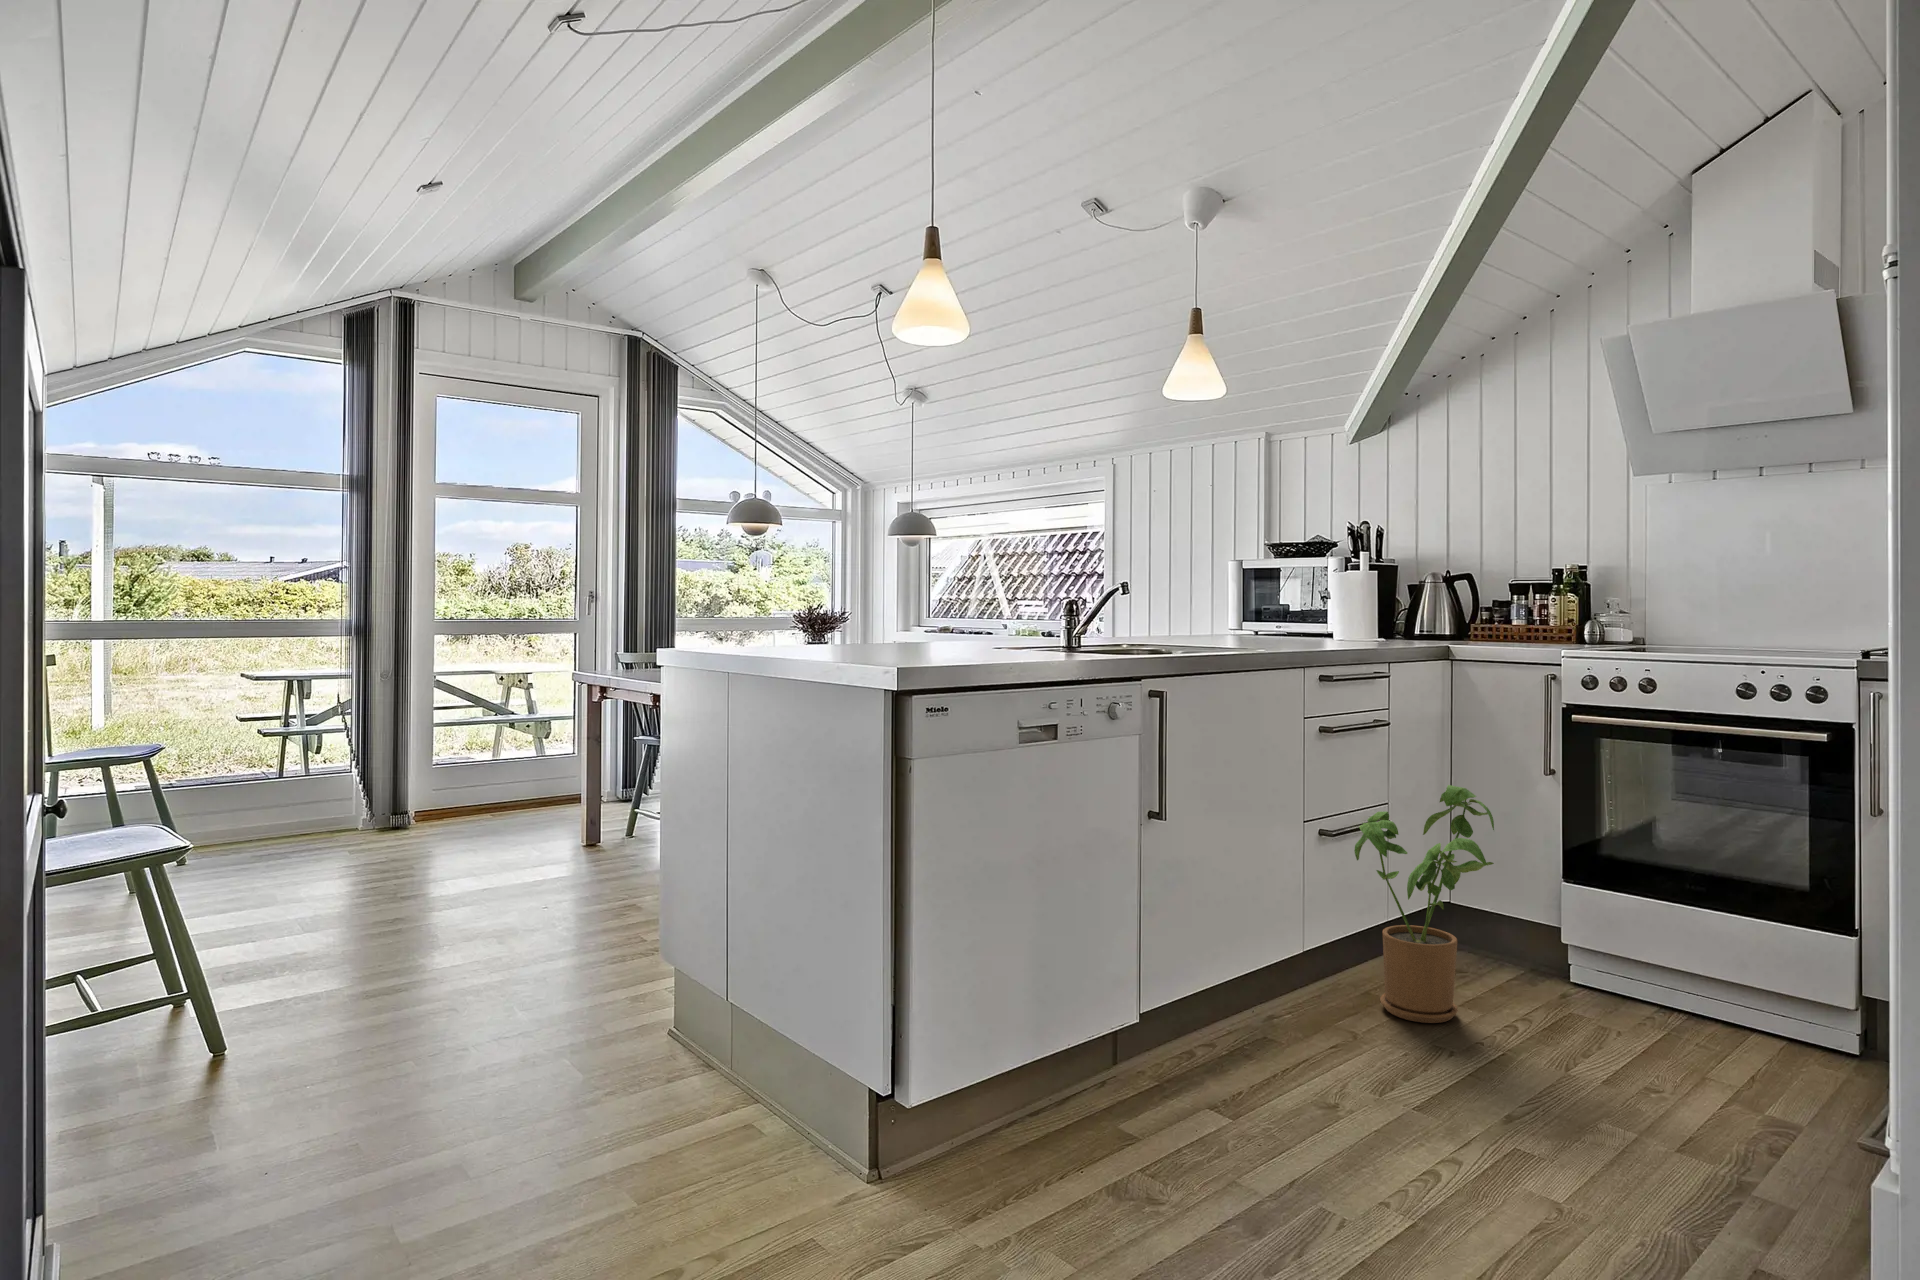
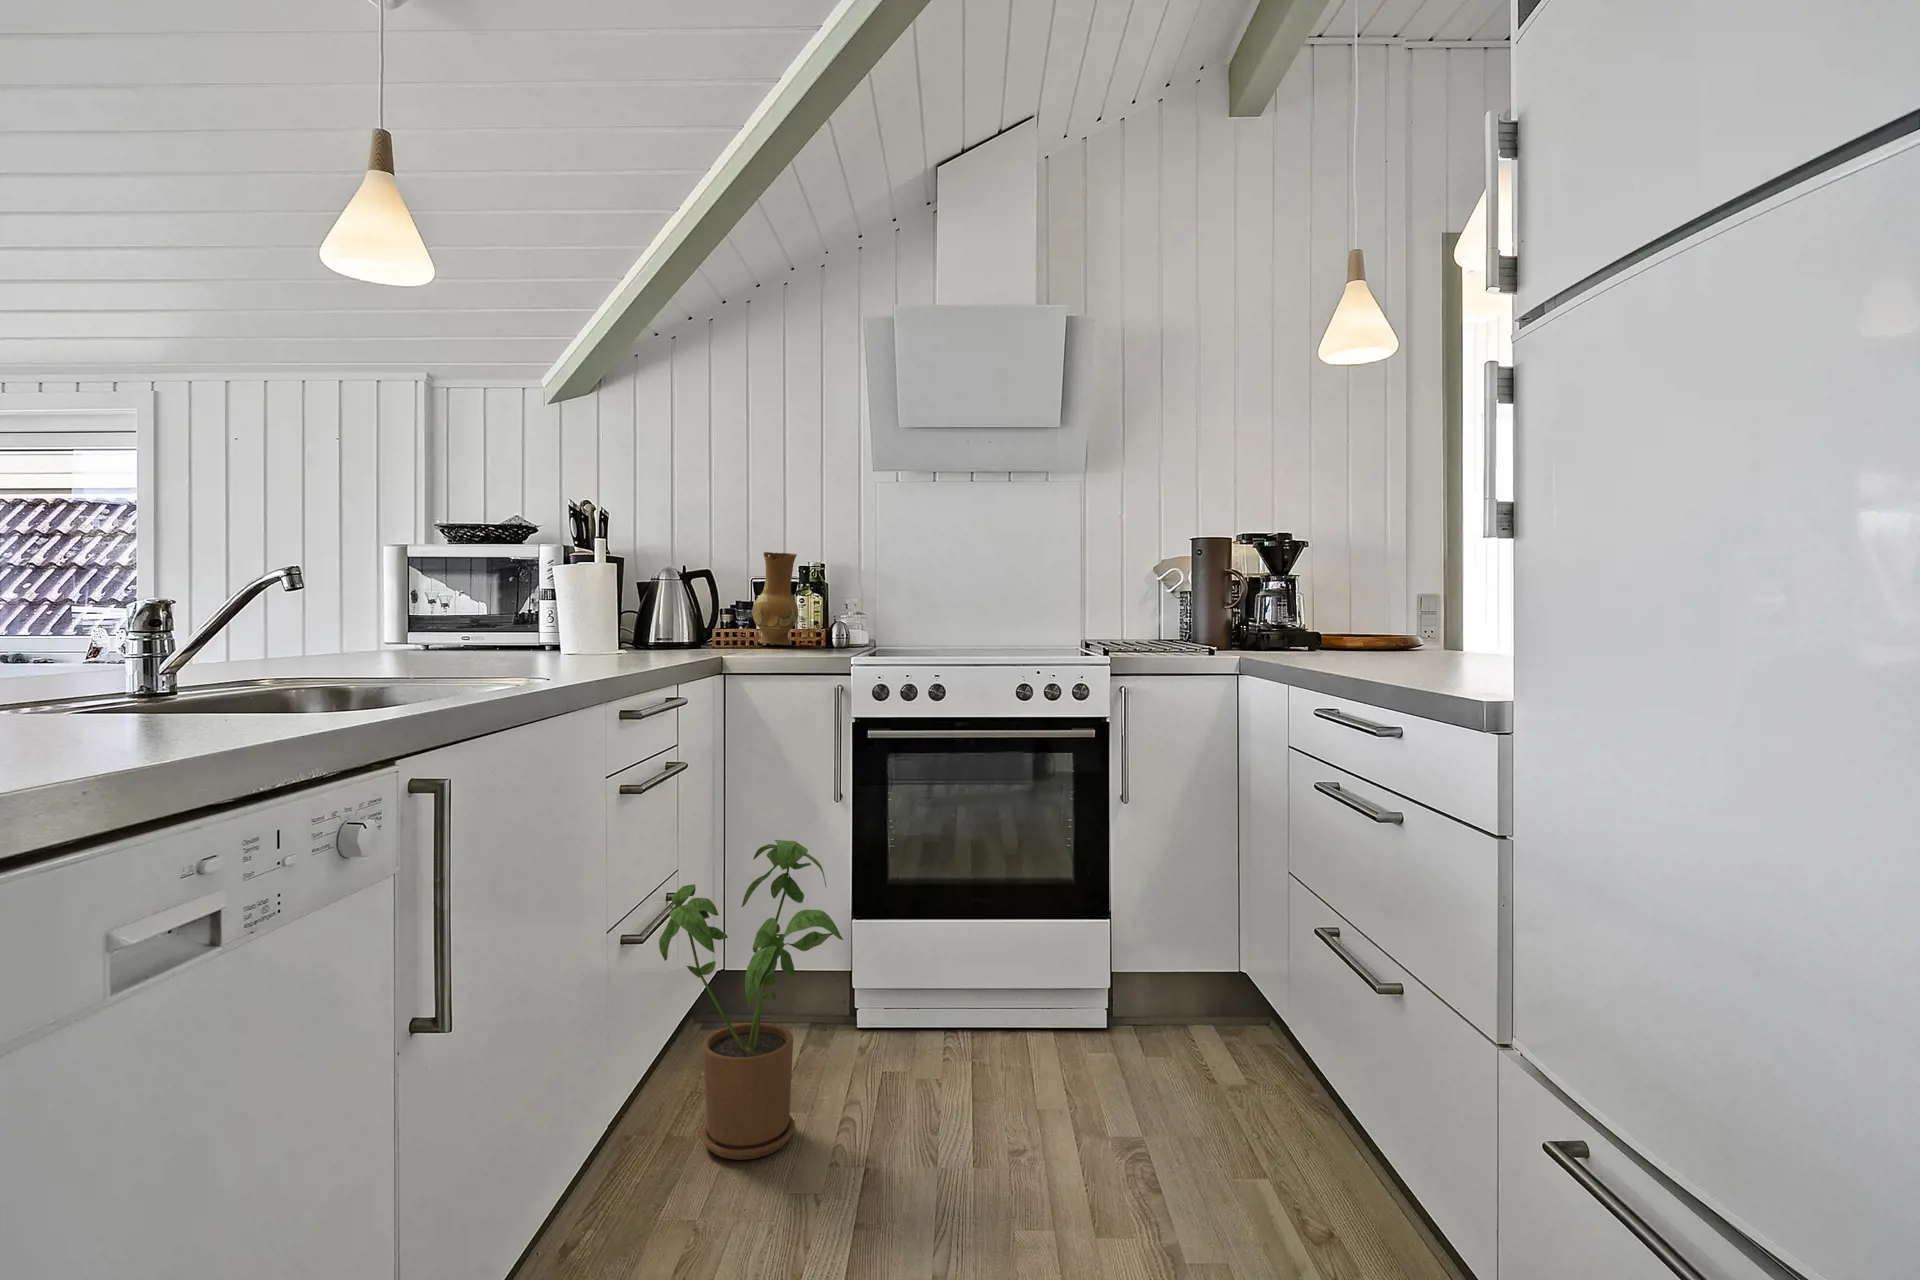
ceramic jug: none [1501,556,1547,639] -> present [752,552,798,645]

